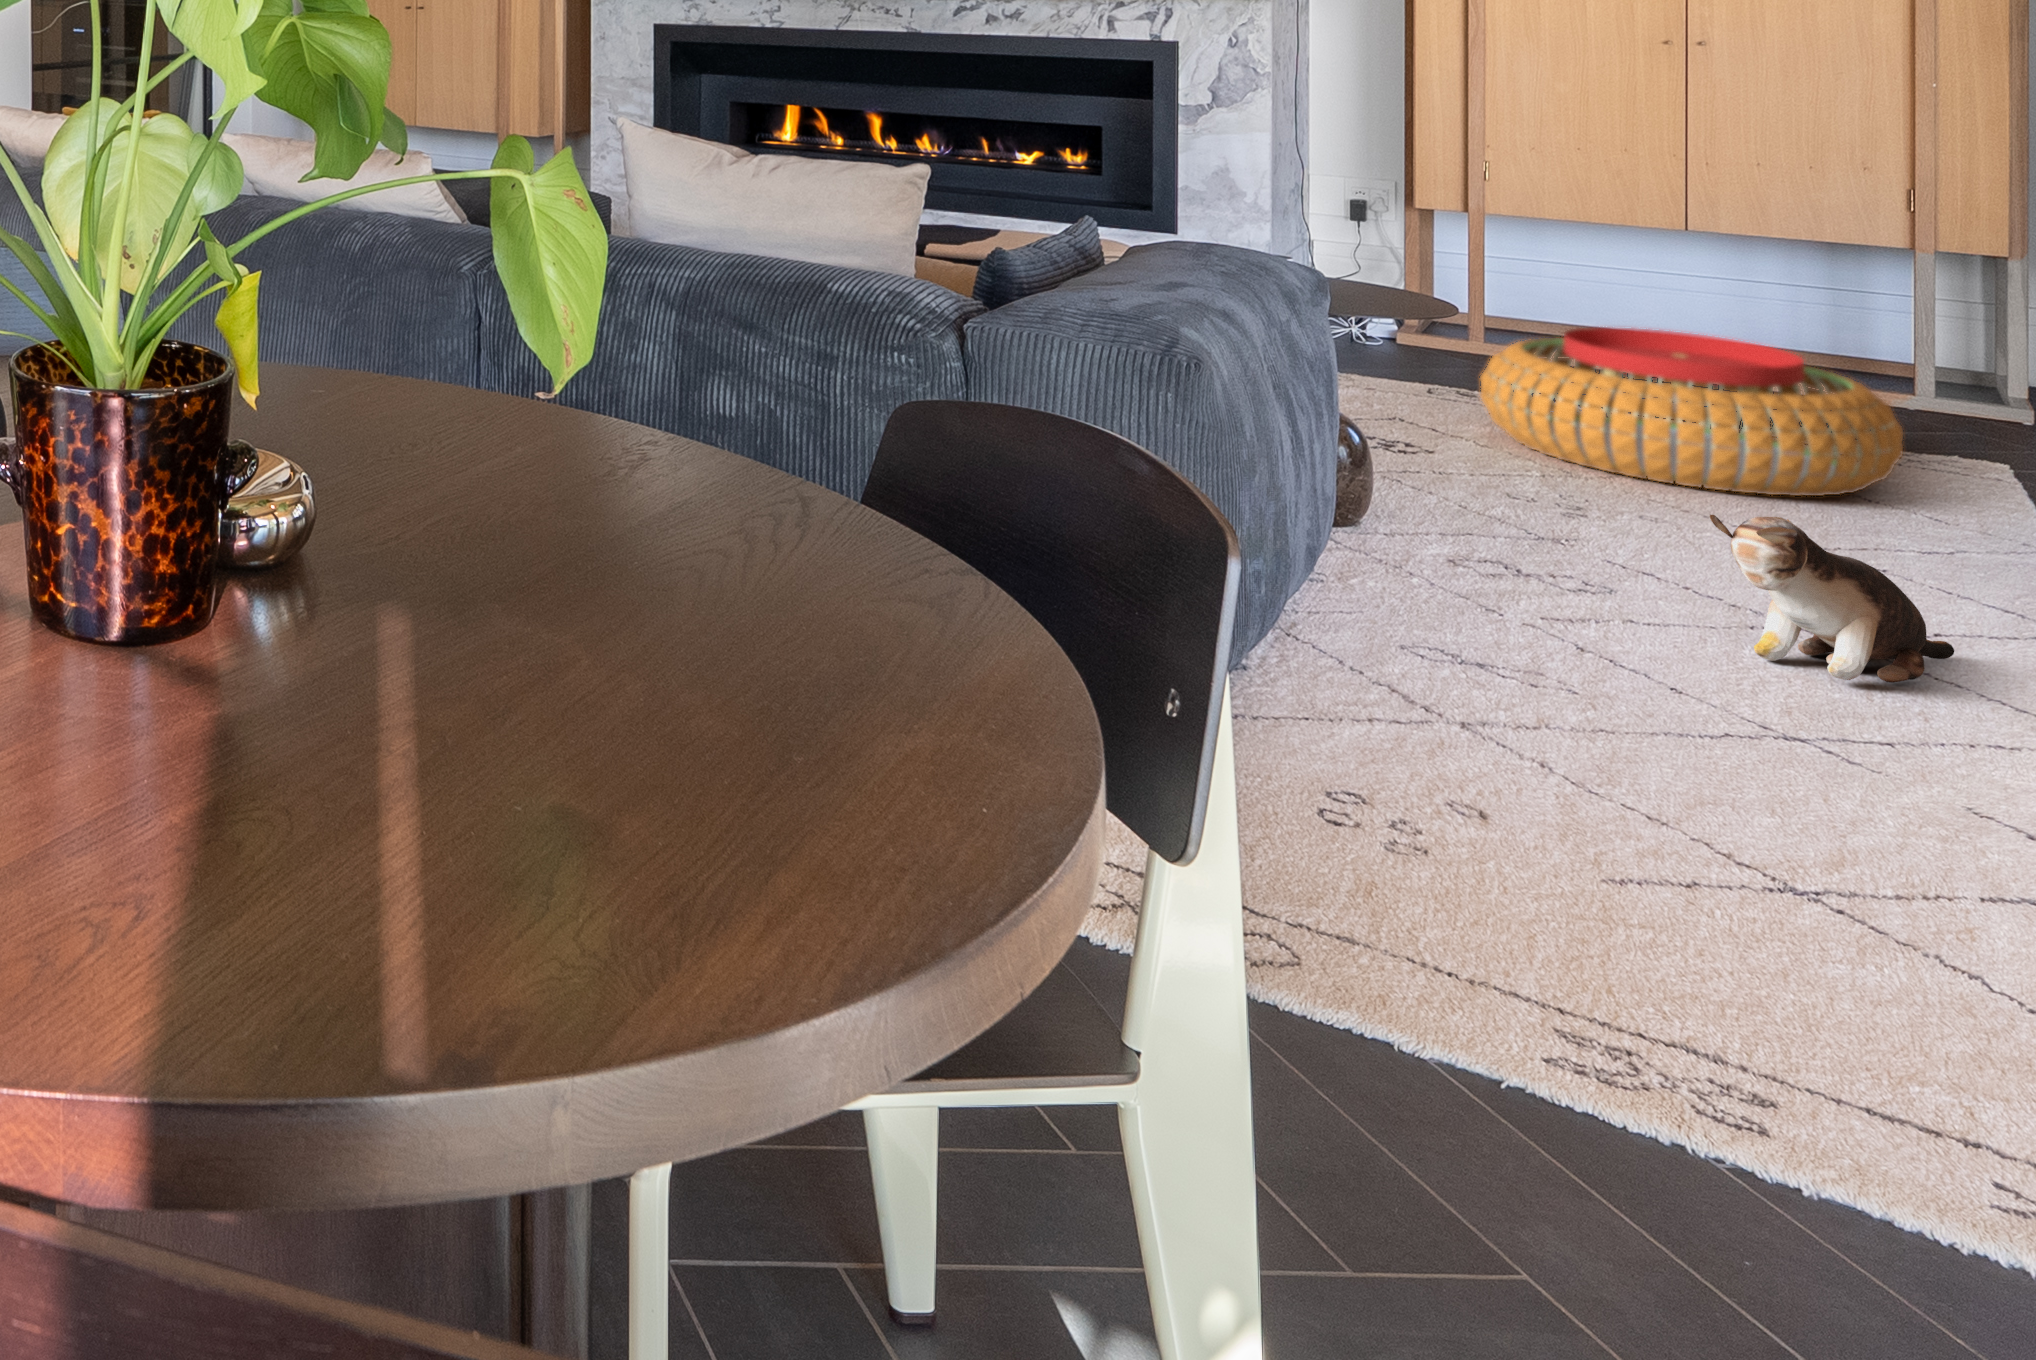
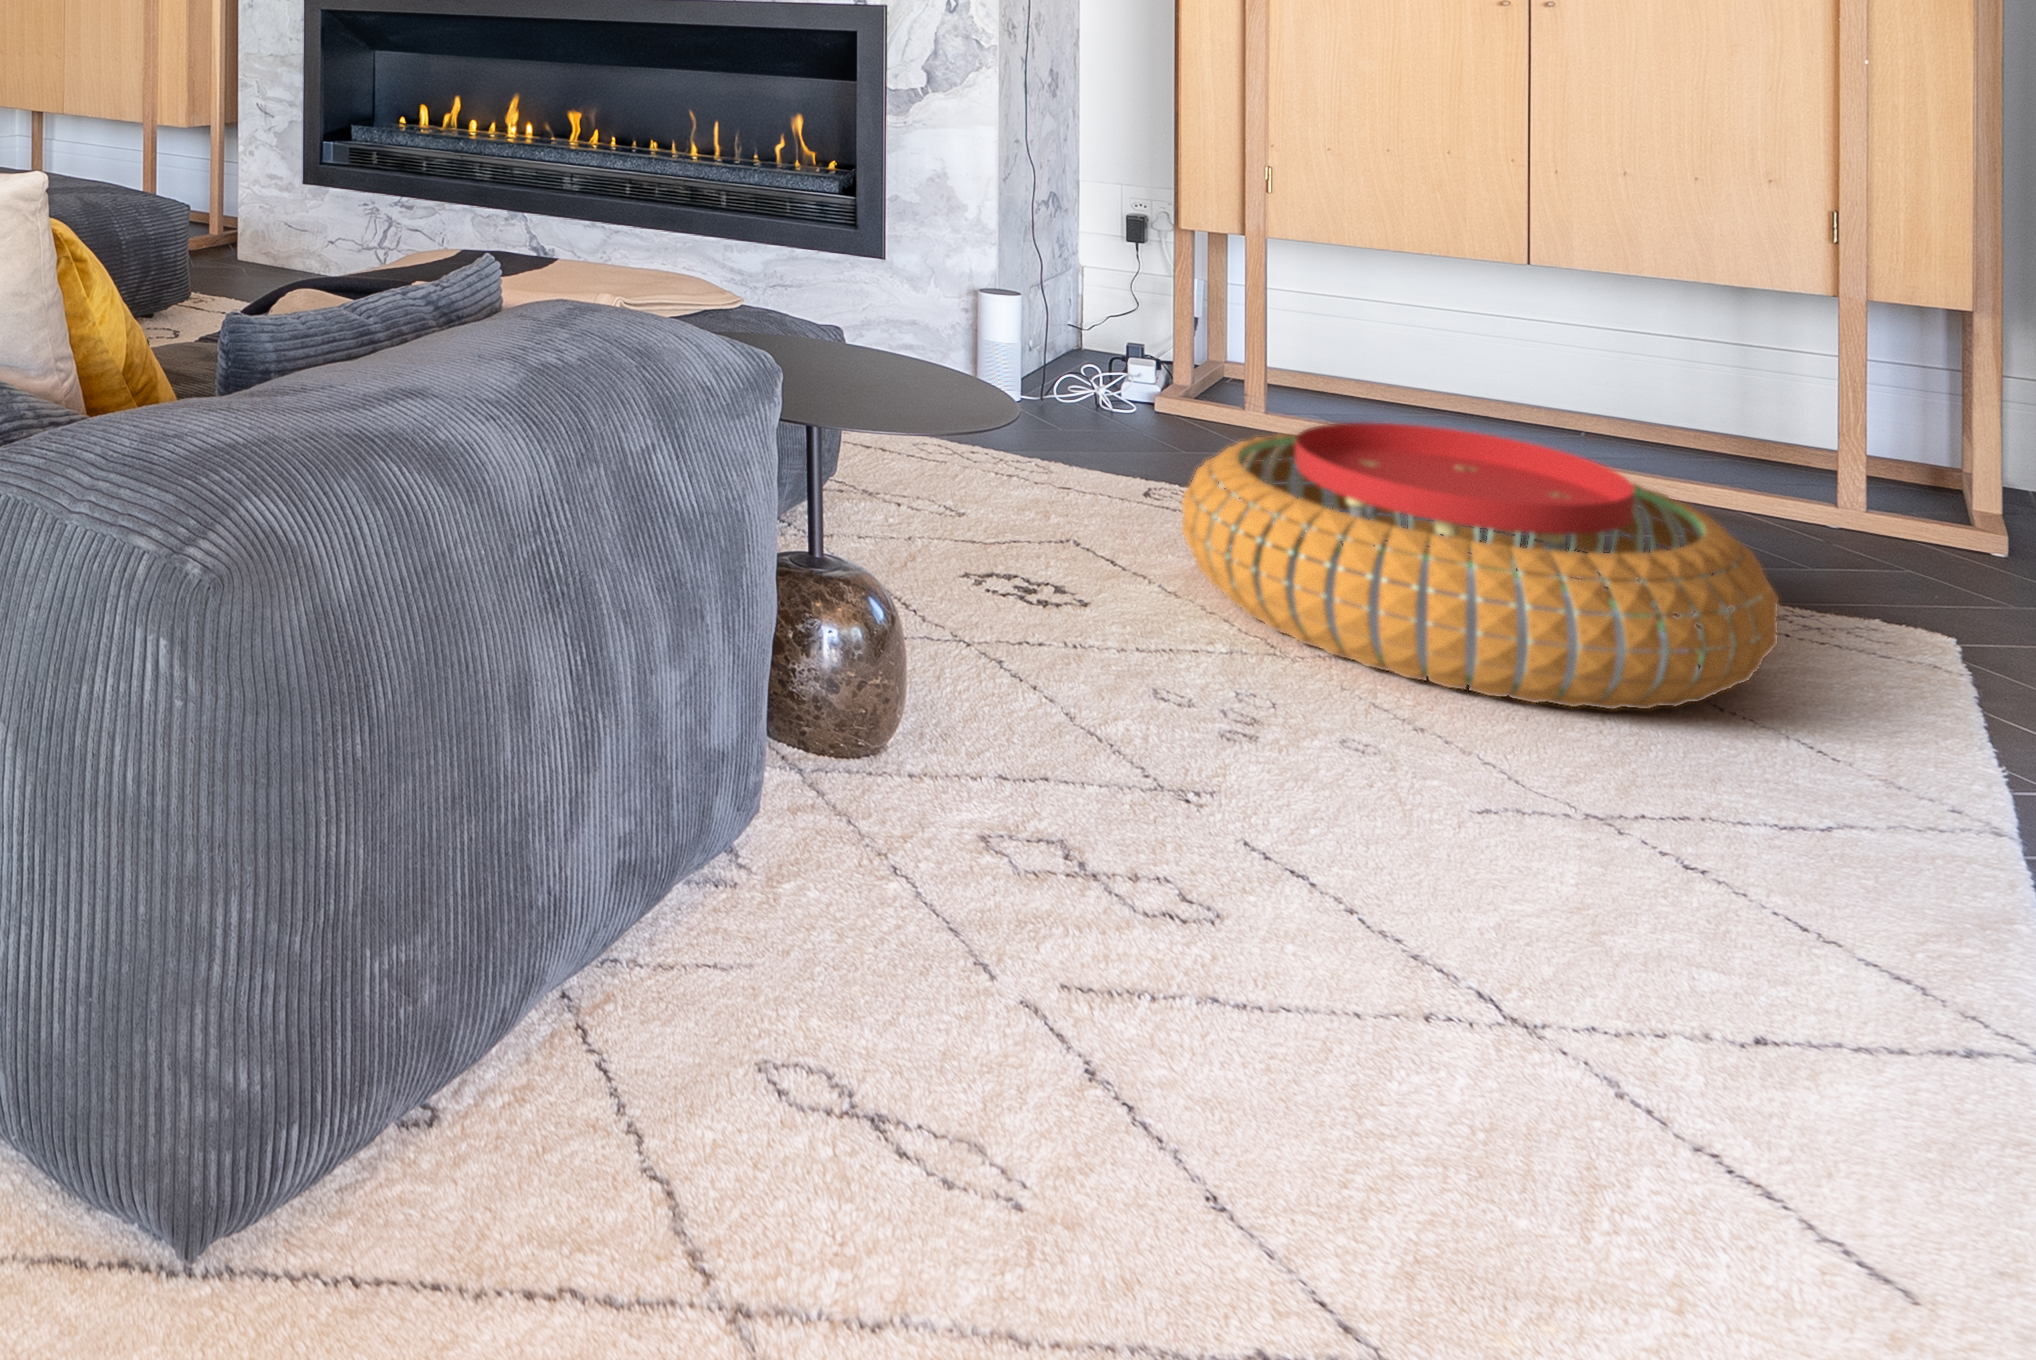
plush toy: present [1710,515,1954,683] -> none [1332,879,1785,1214]

